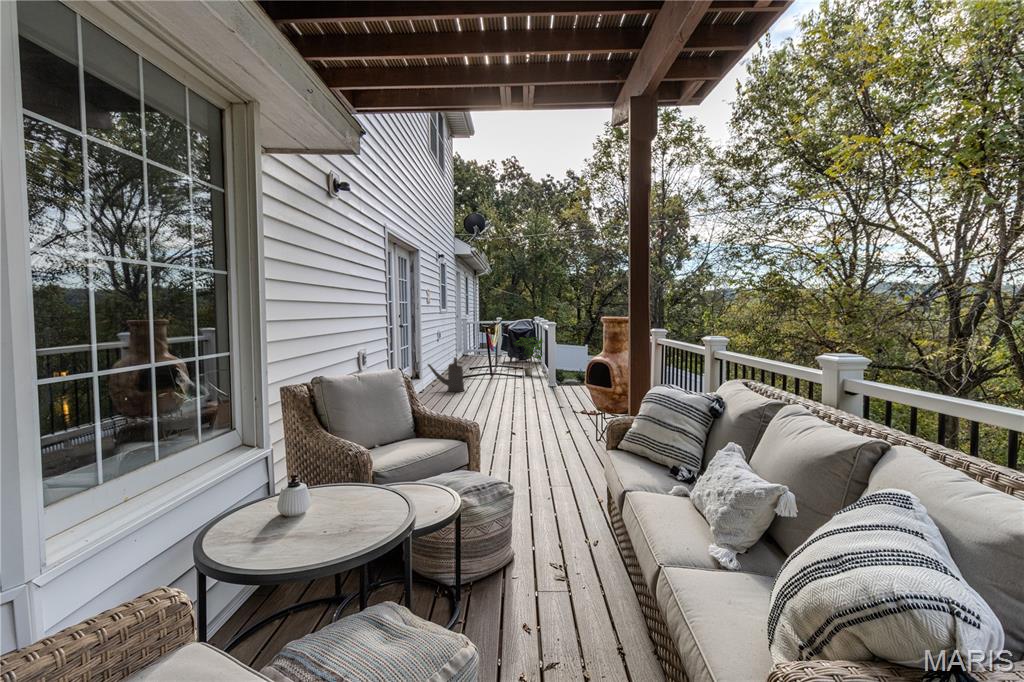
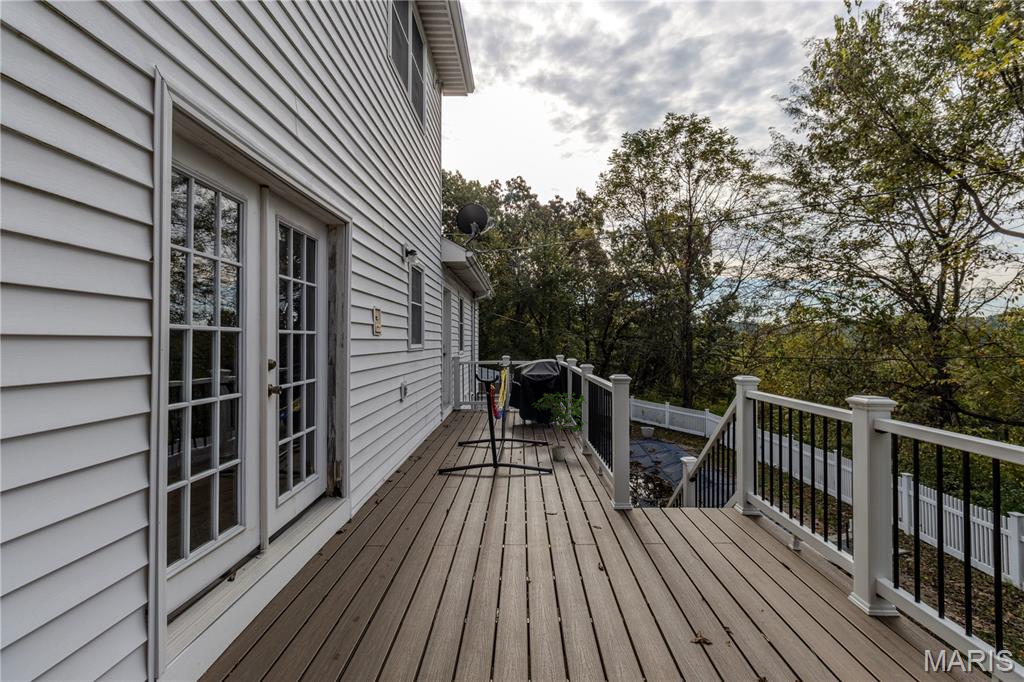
watering can: present [428,357,464,392] -> none [362,444,450,521]

